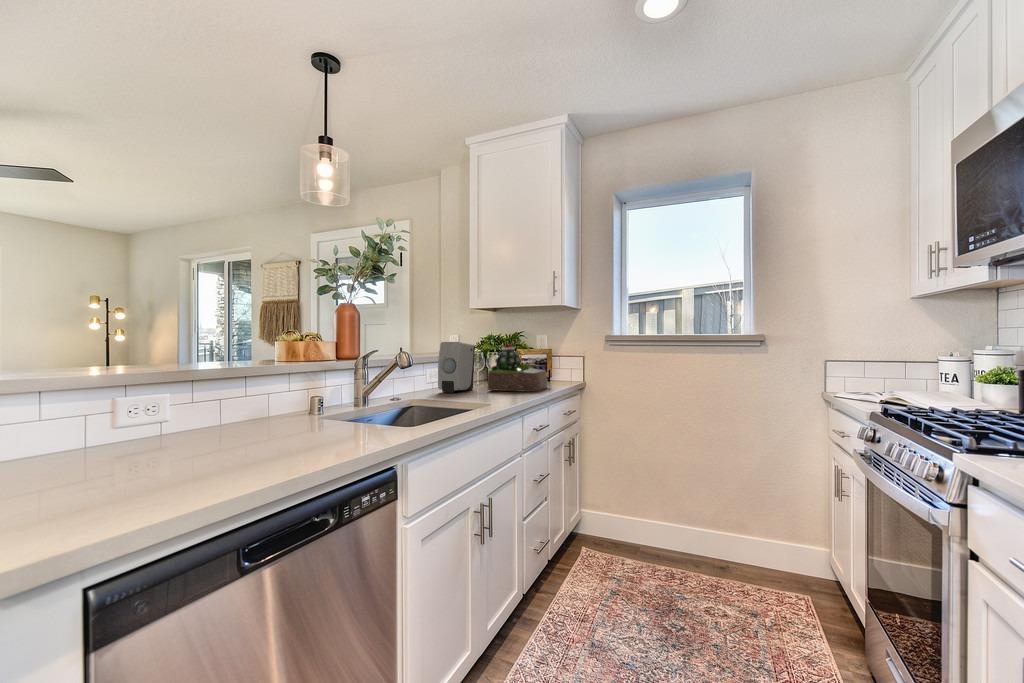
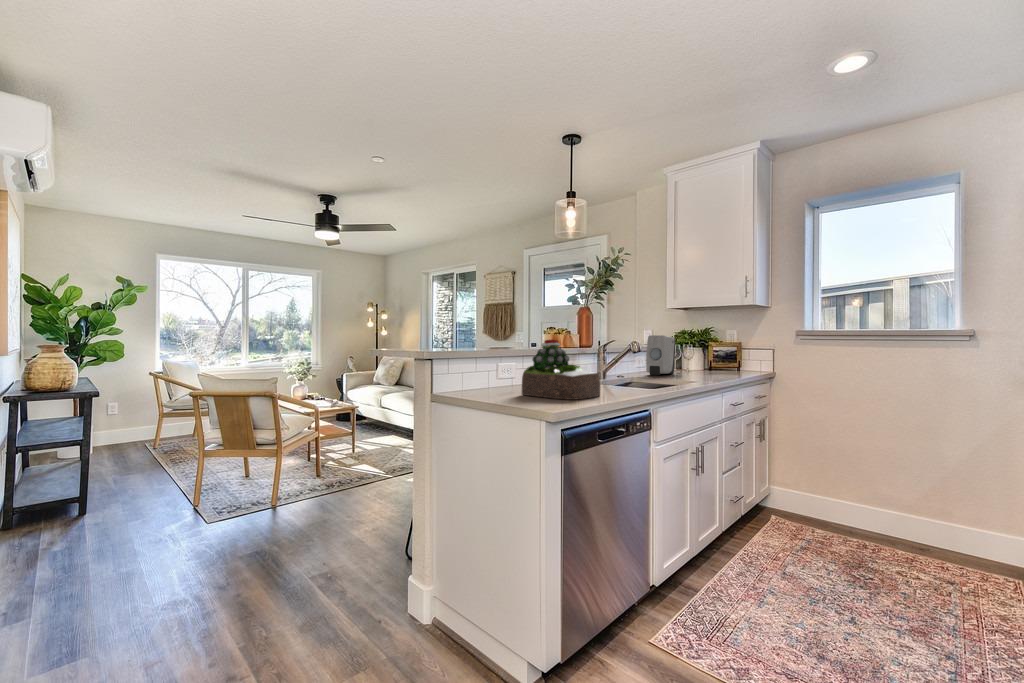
succulent plant: present [488,345,547,392] -> present [522,340,600,400]

